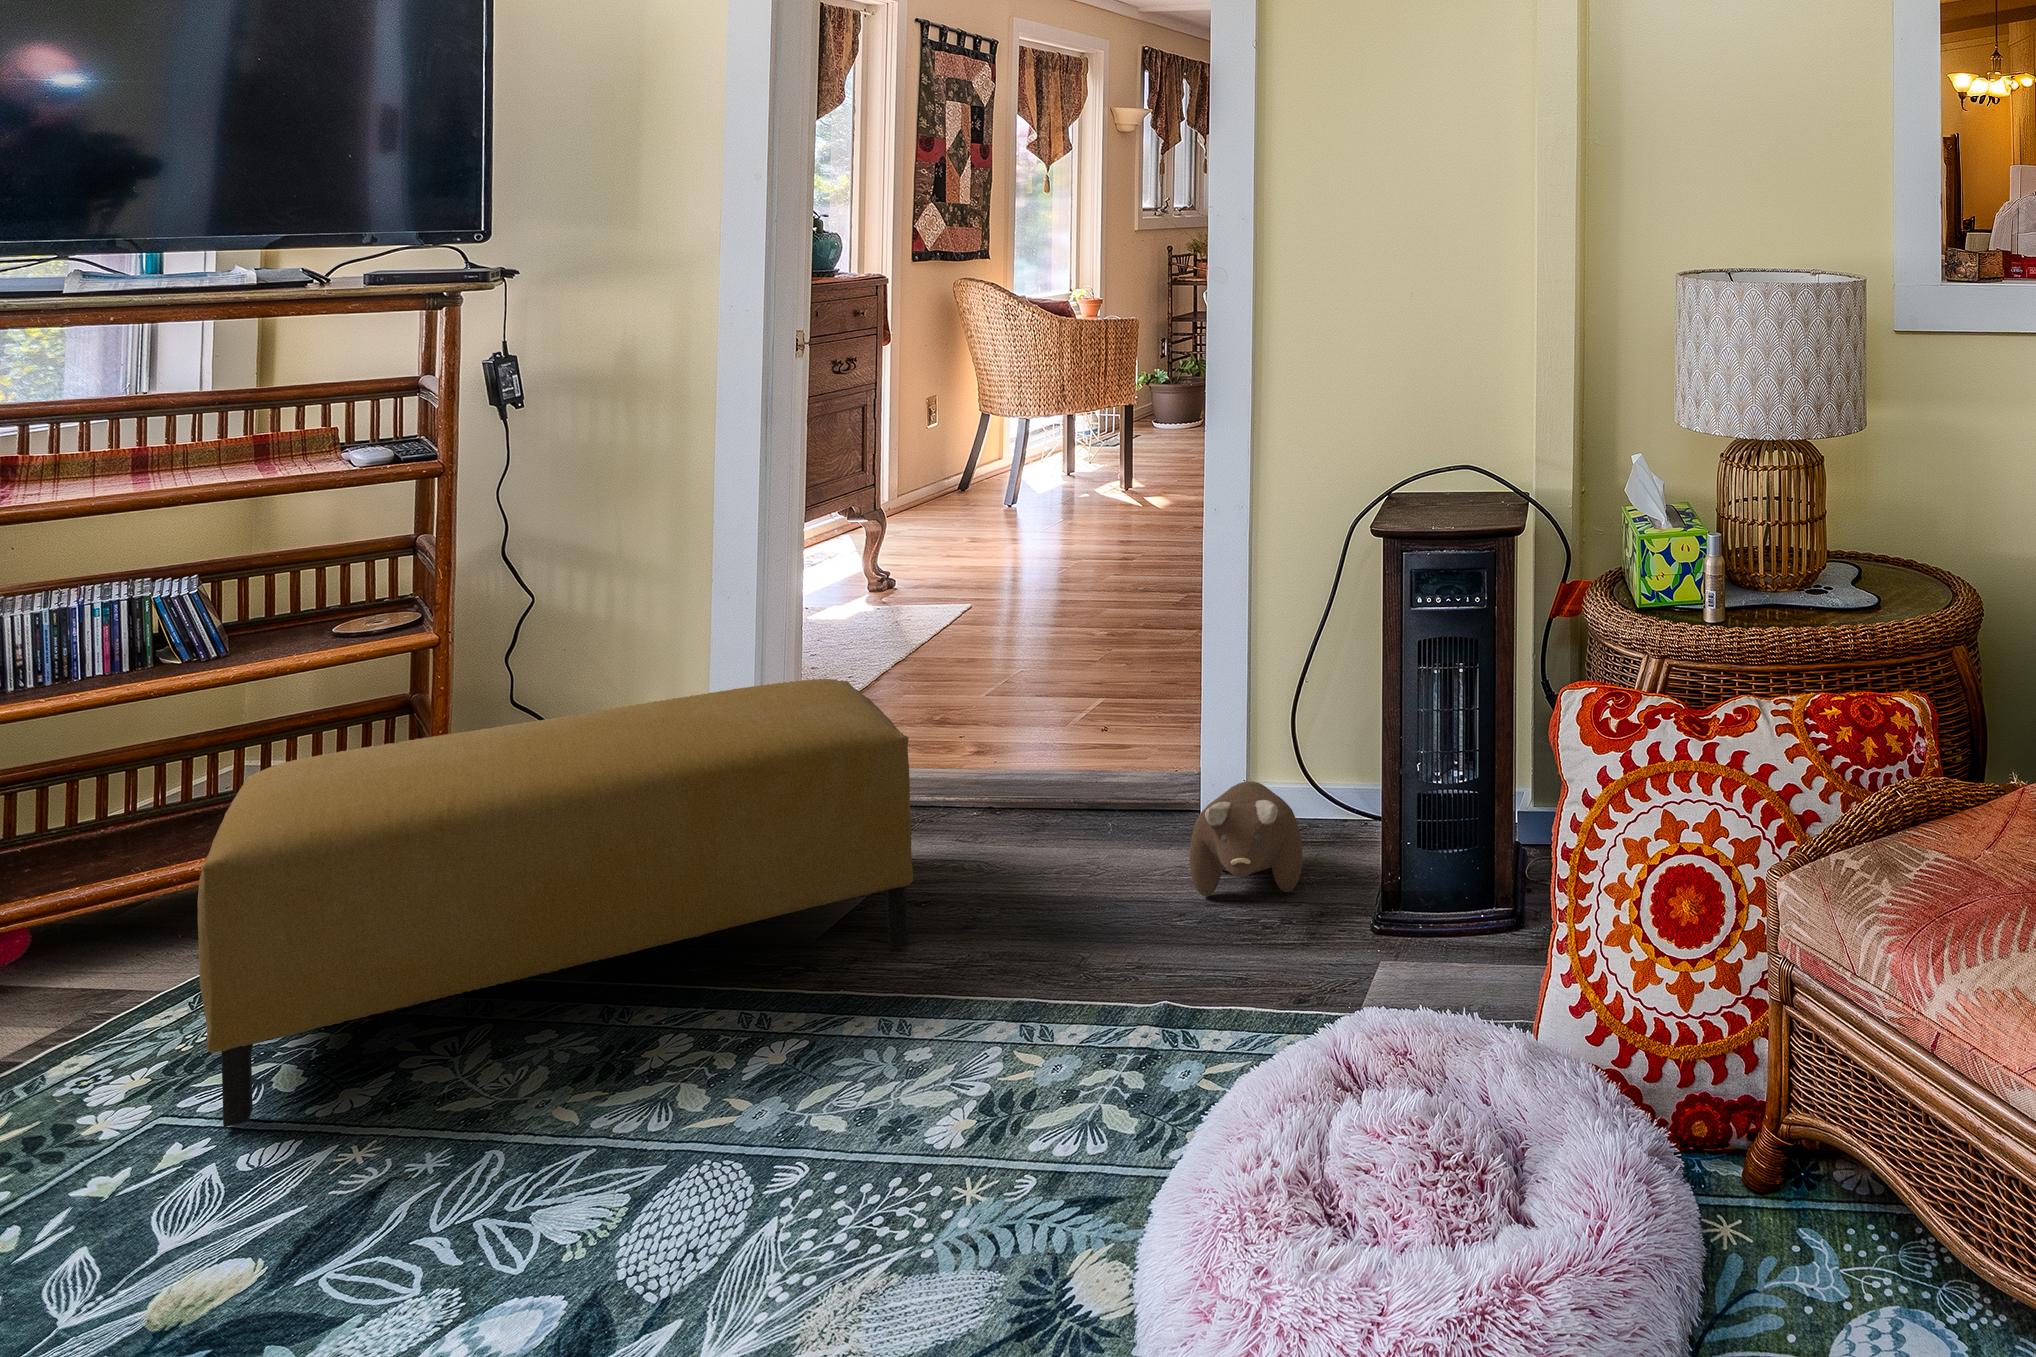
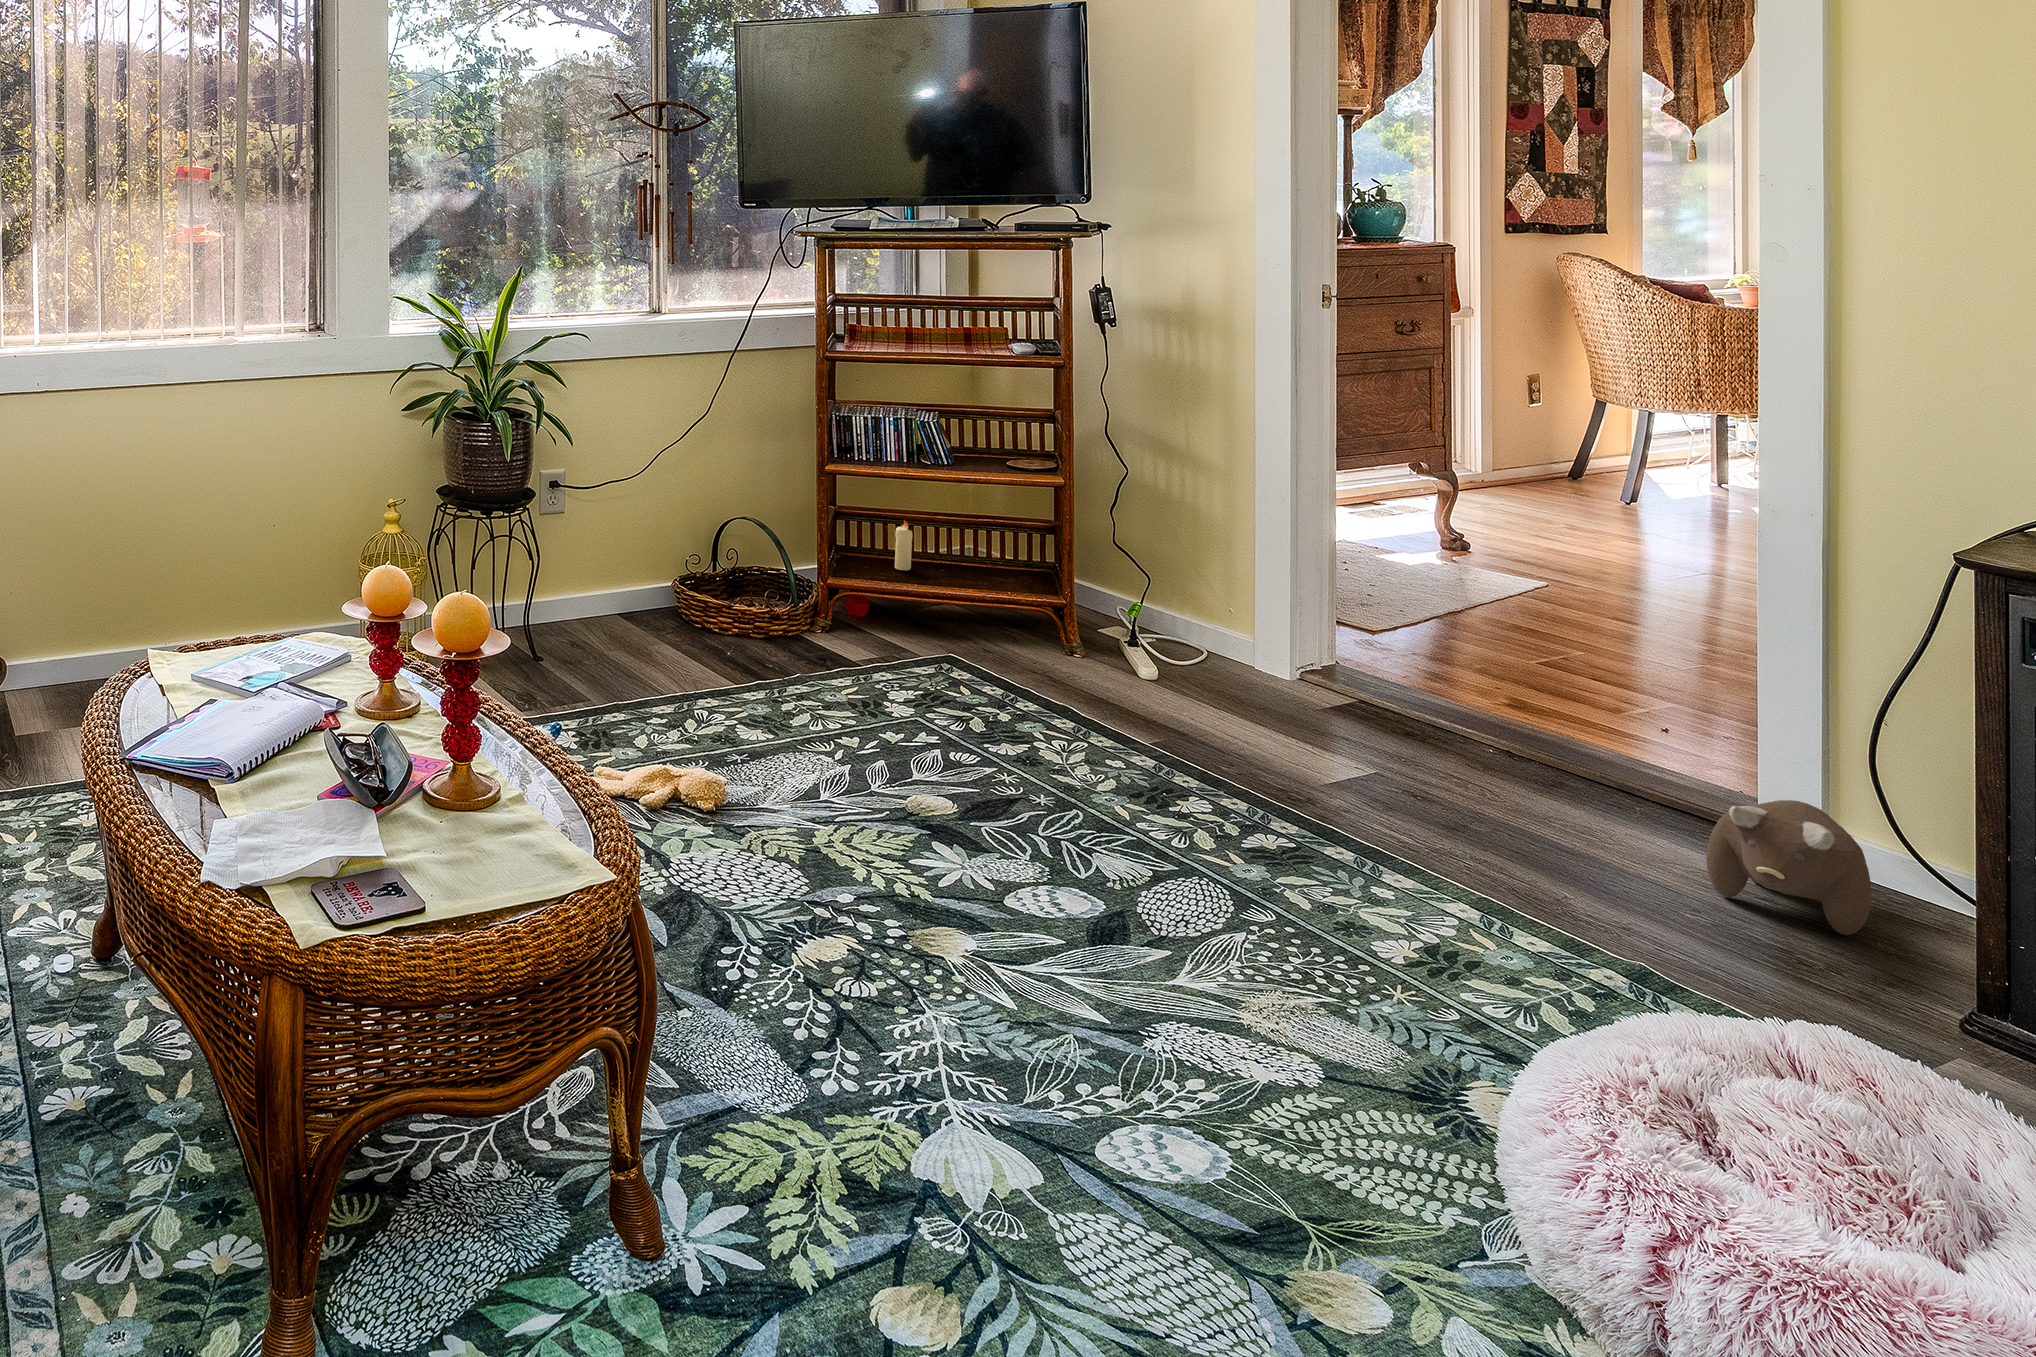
ottoman: present [198,679,914,1127] -> none [943,544,1405,811]
candle: none [83,756,126,847] -> present [895,520,913,570]

